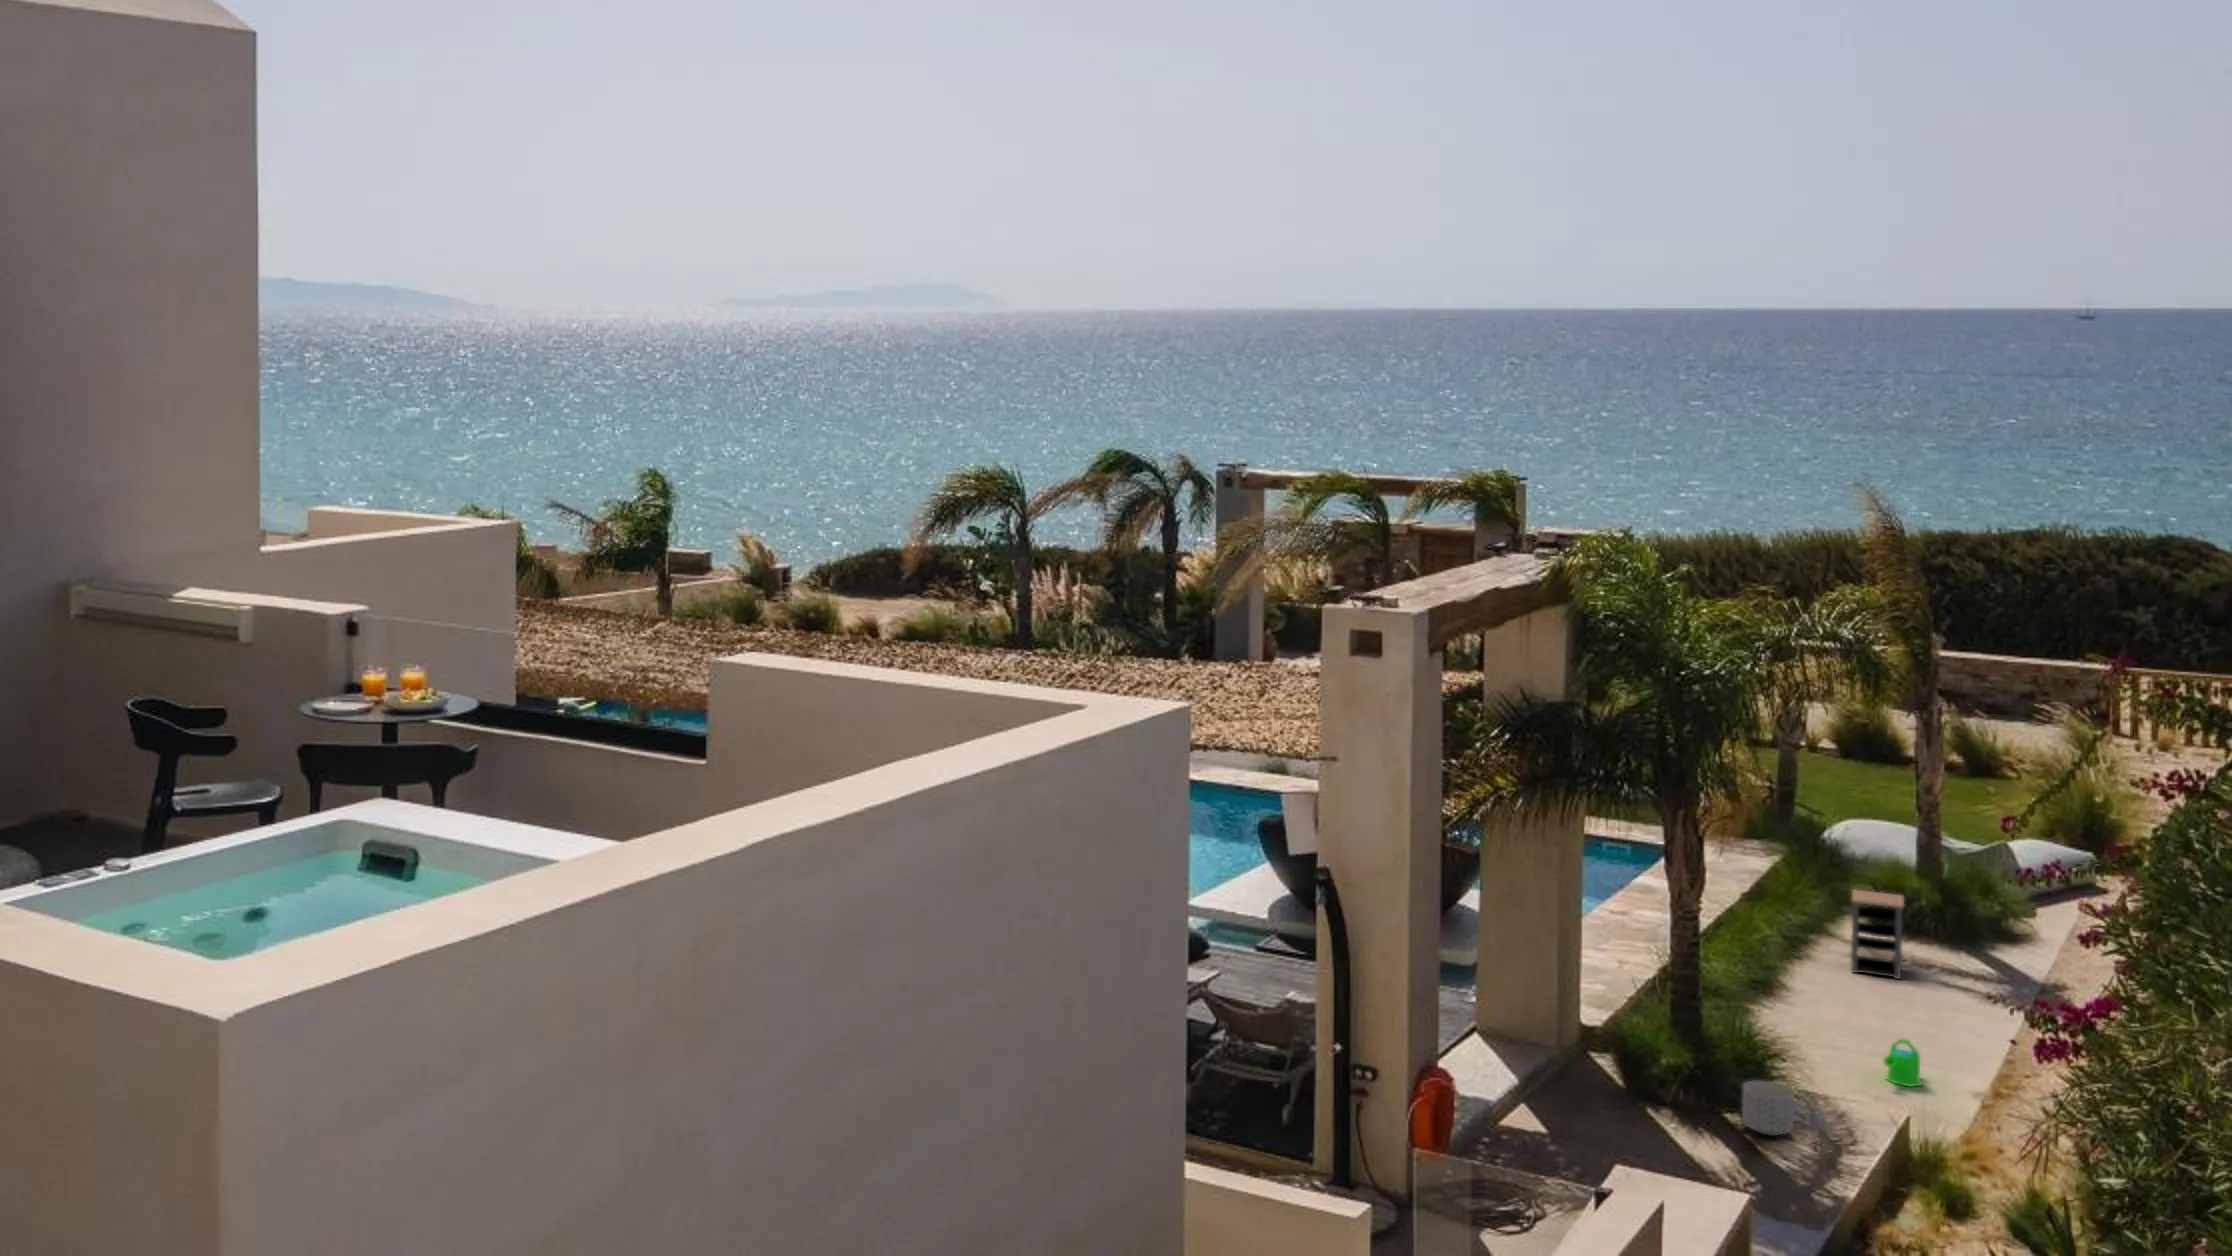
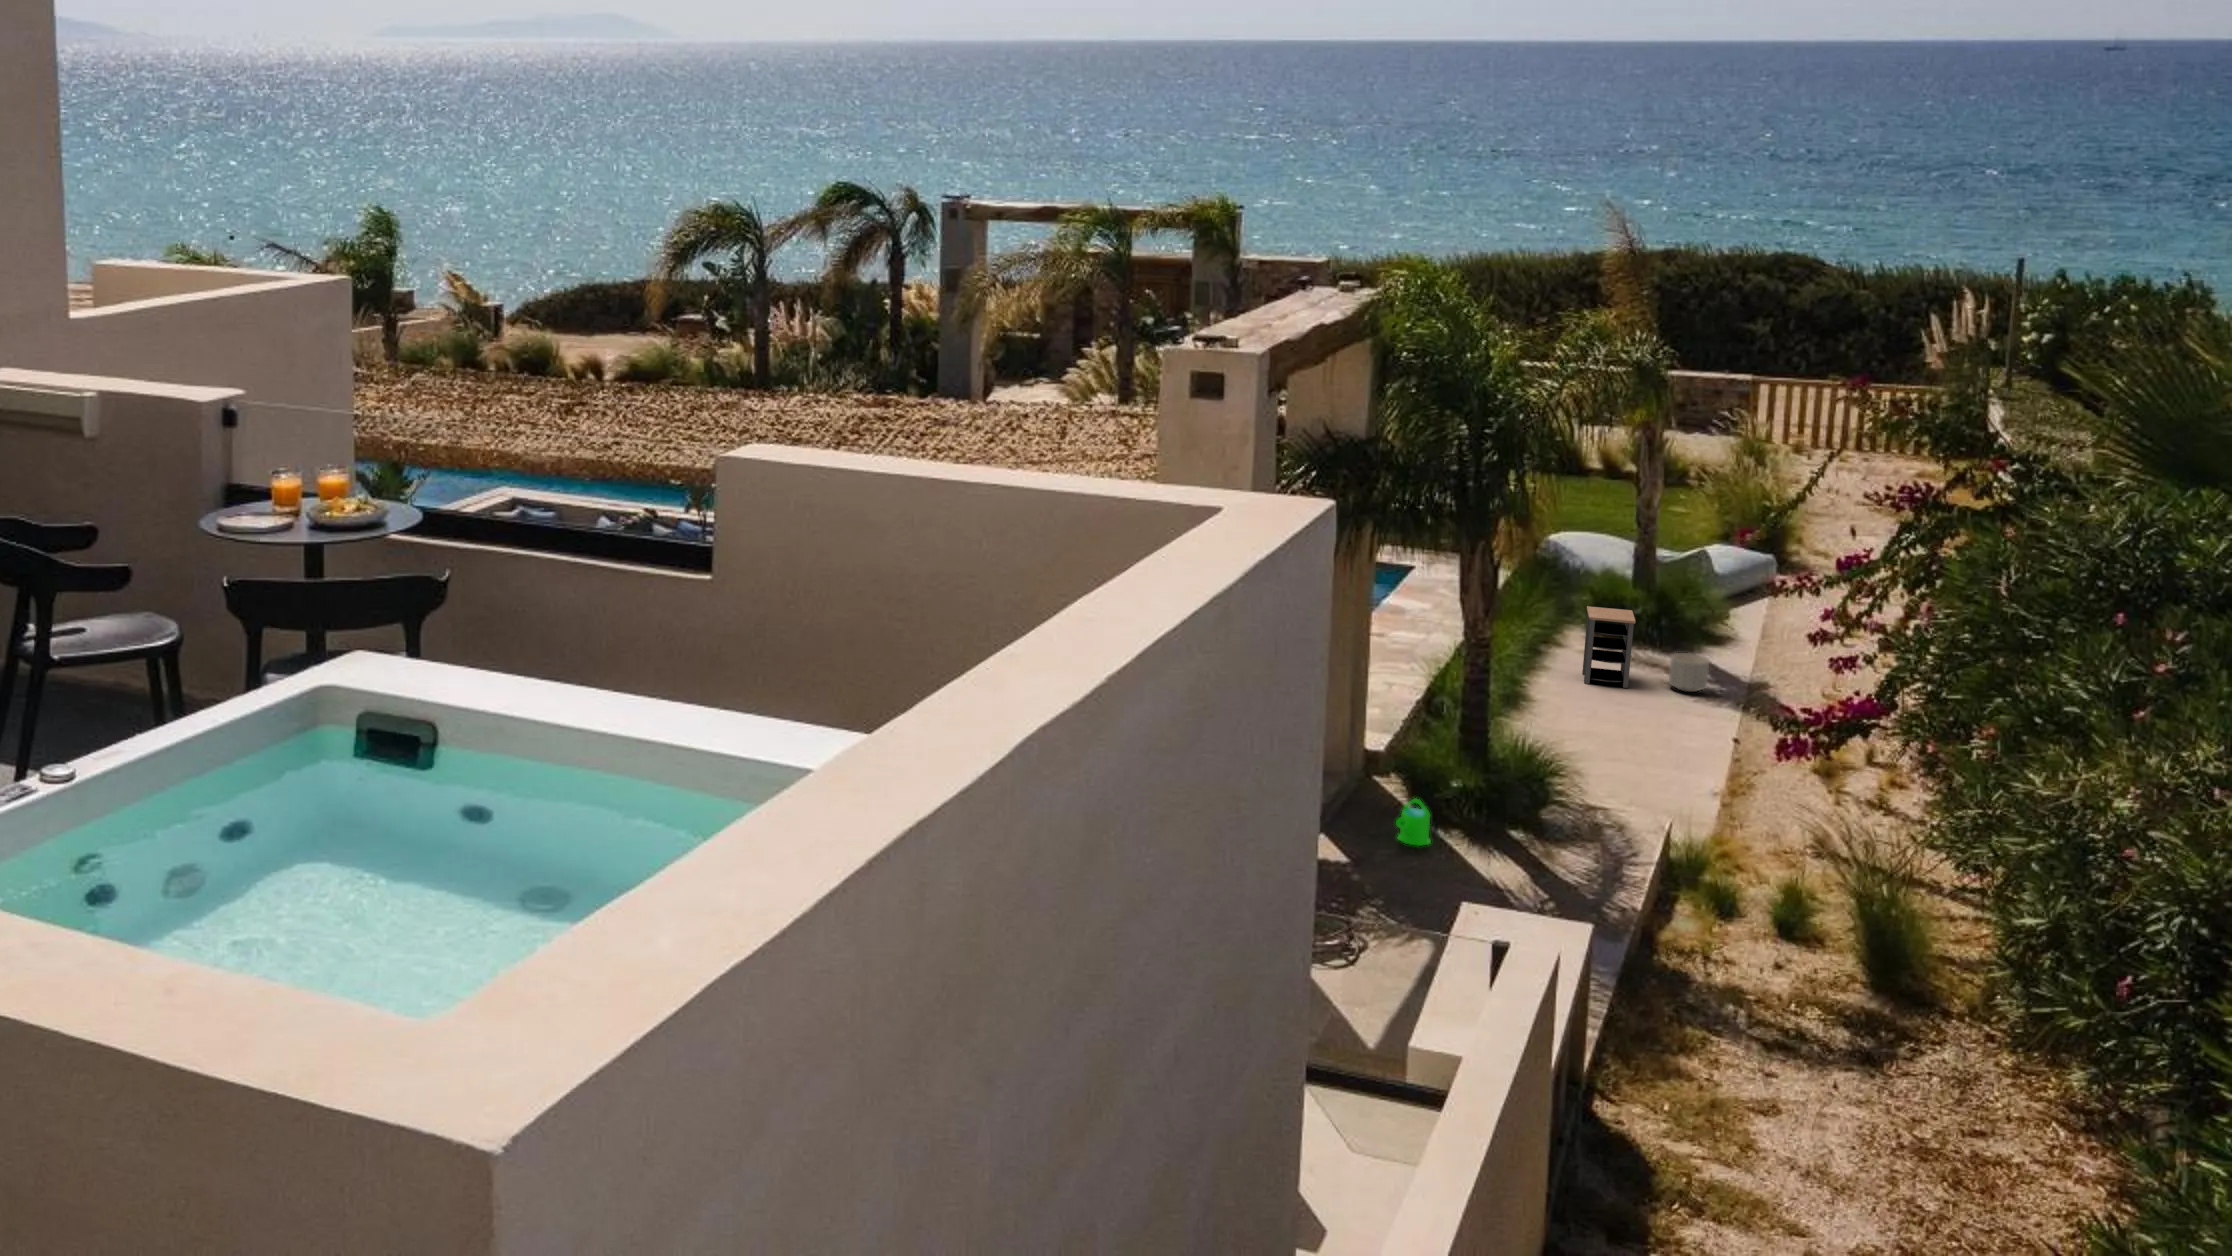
watering can: present [1884,1039,1922,1087] -> present [1396,799,1430,846]
planter: present [1742,1081,1794,1136] -> present [1669,653,1709,692]

